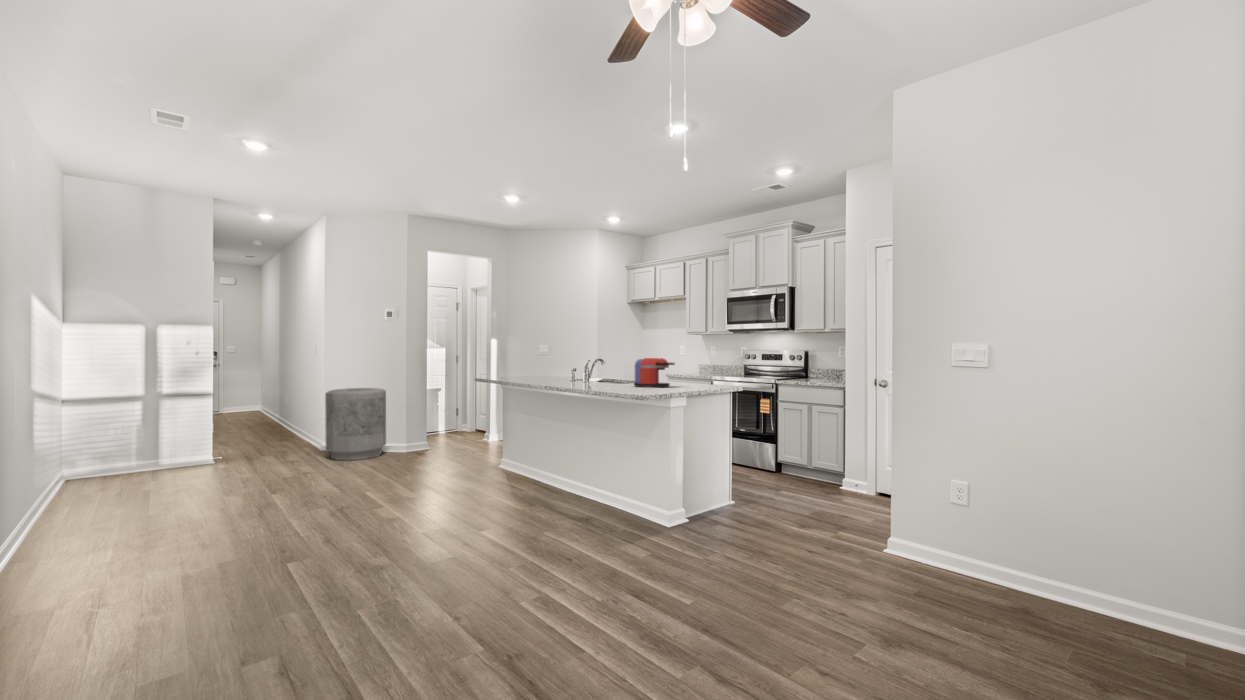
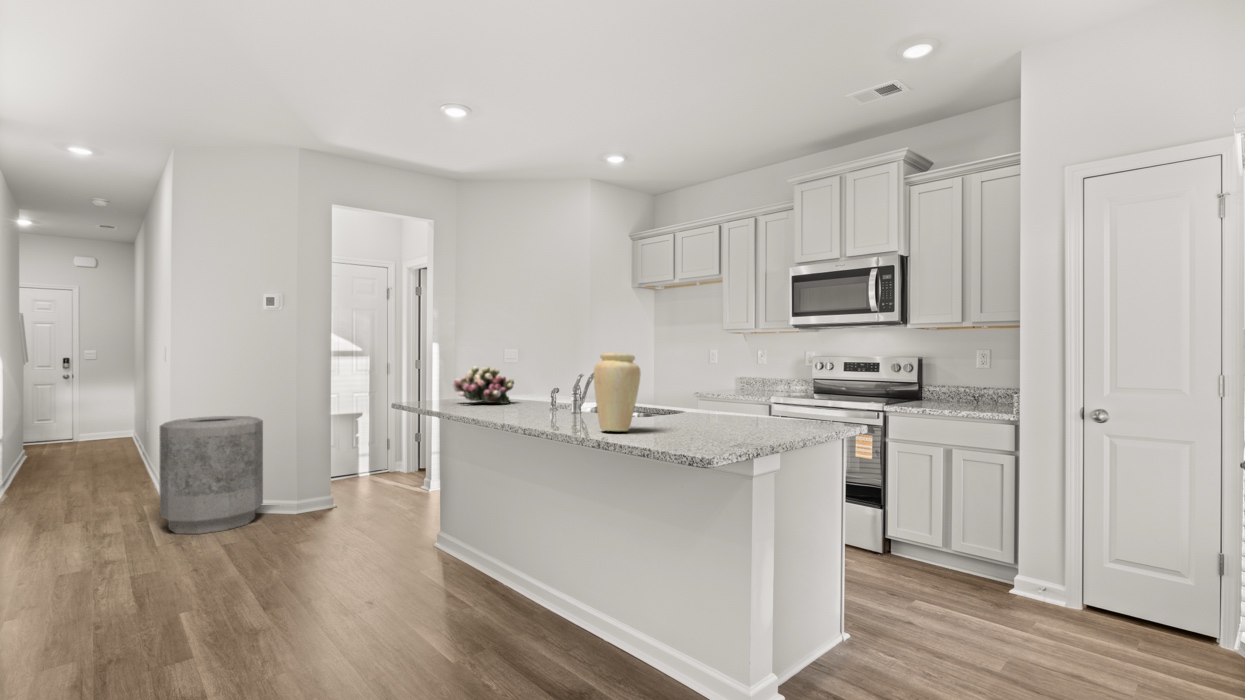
vase: none [593,347,618,388] -> present [594,353,641,431]
flower arrangement: none [511,355,549,378] -> present [453,366,514,404]
coffee maker: present [634,358,675,387] -> none [667,373,745,428]

